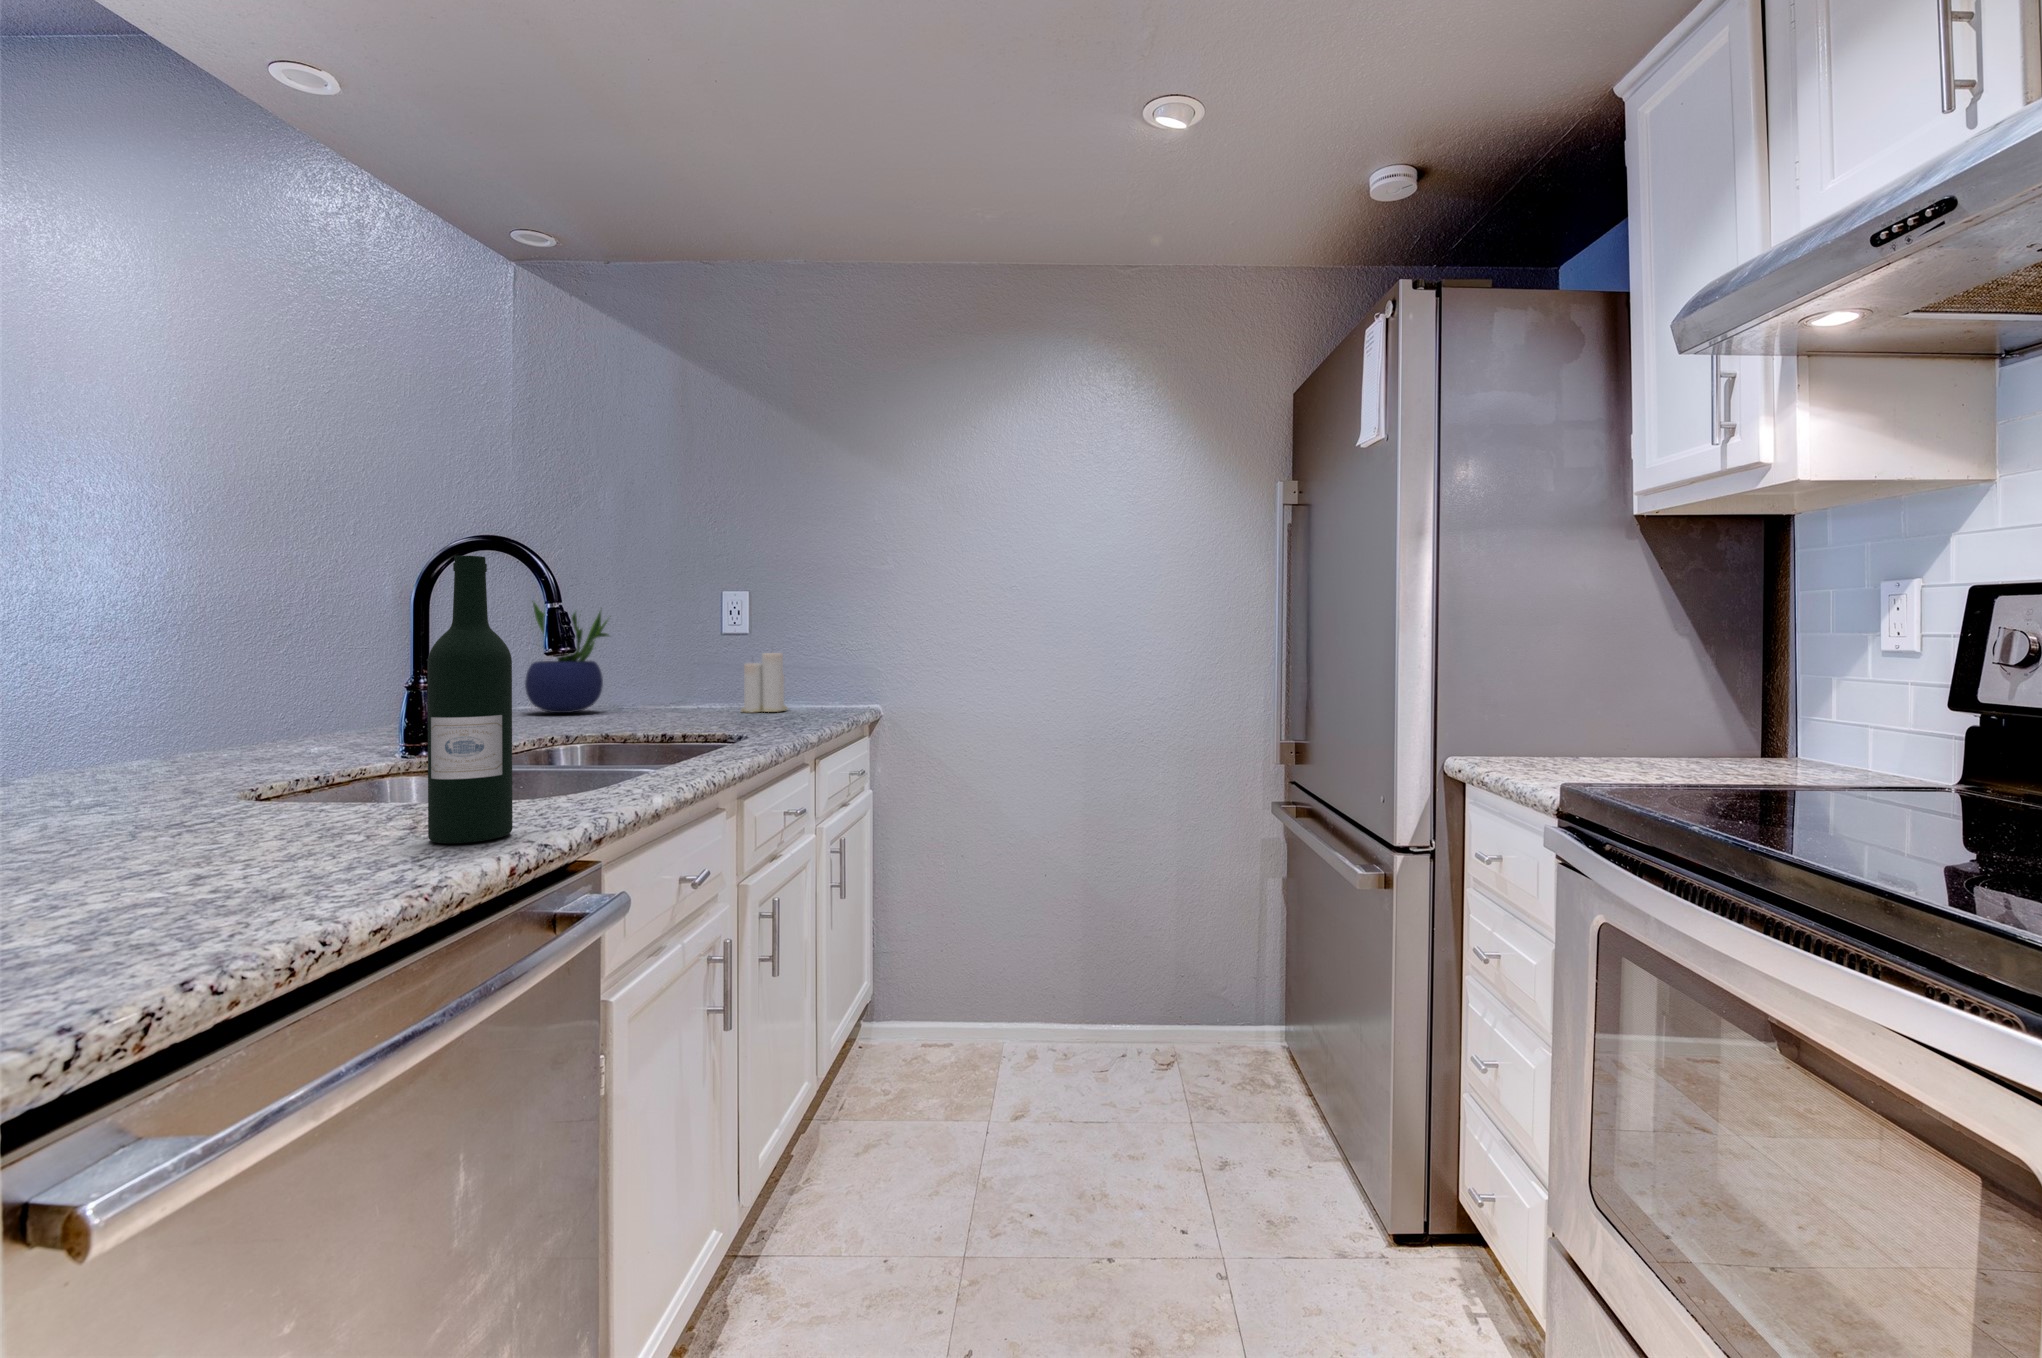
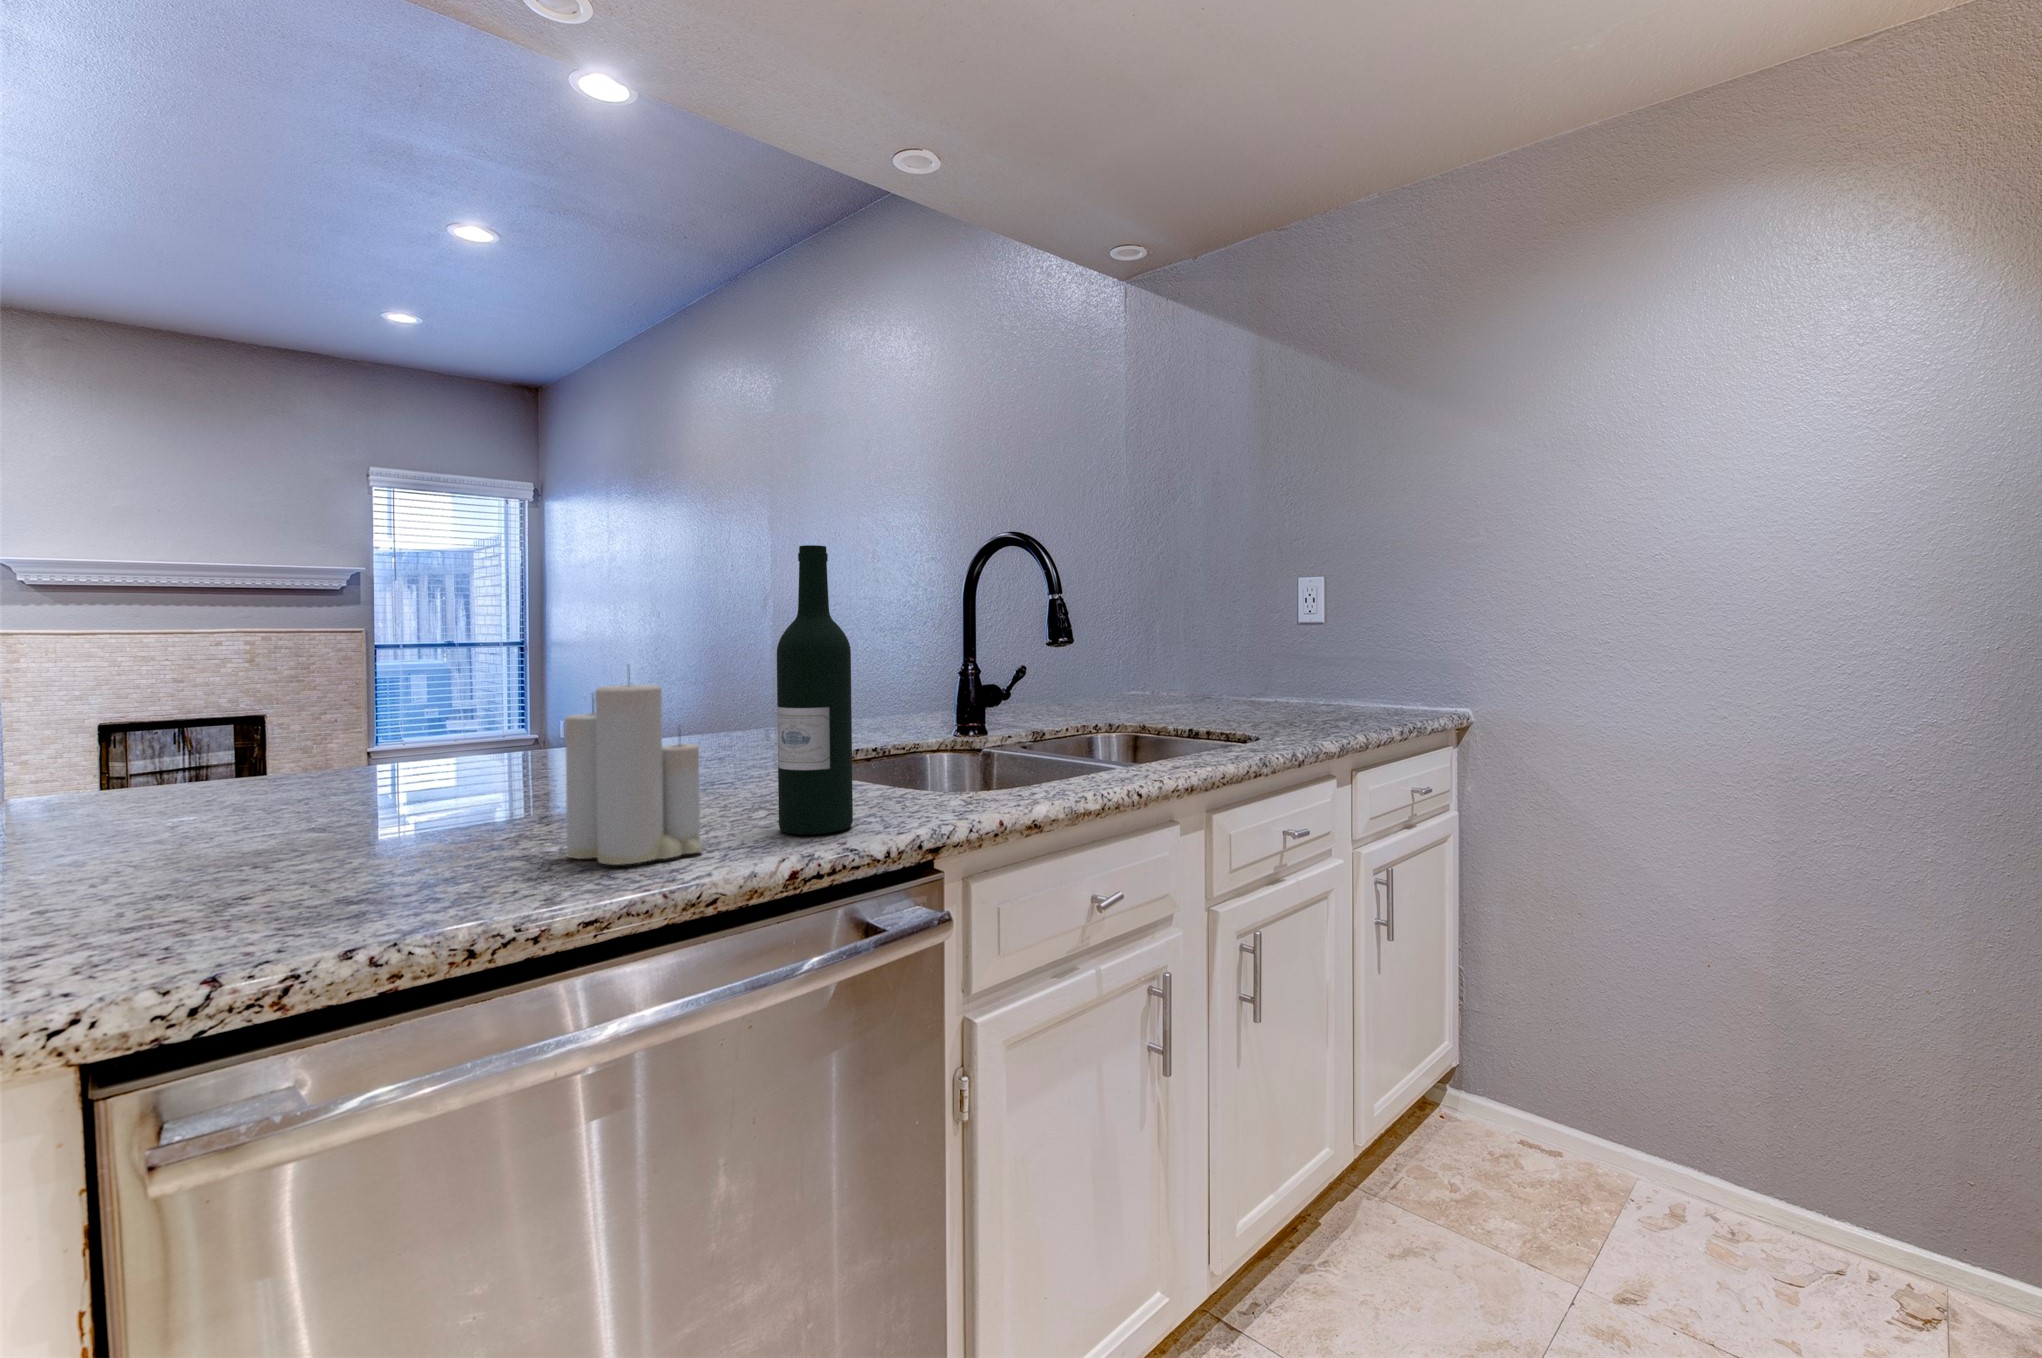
potted plant: present [525,601,609,713] -> none [1116,592,1194,701]
candle: present [741,653,788,712] -> present [565,664,702,865]

